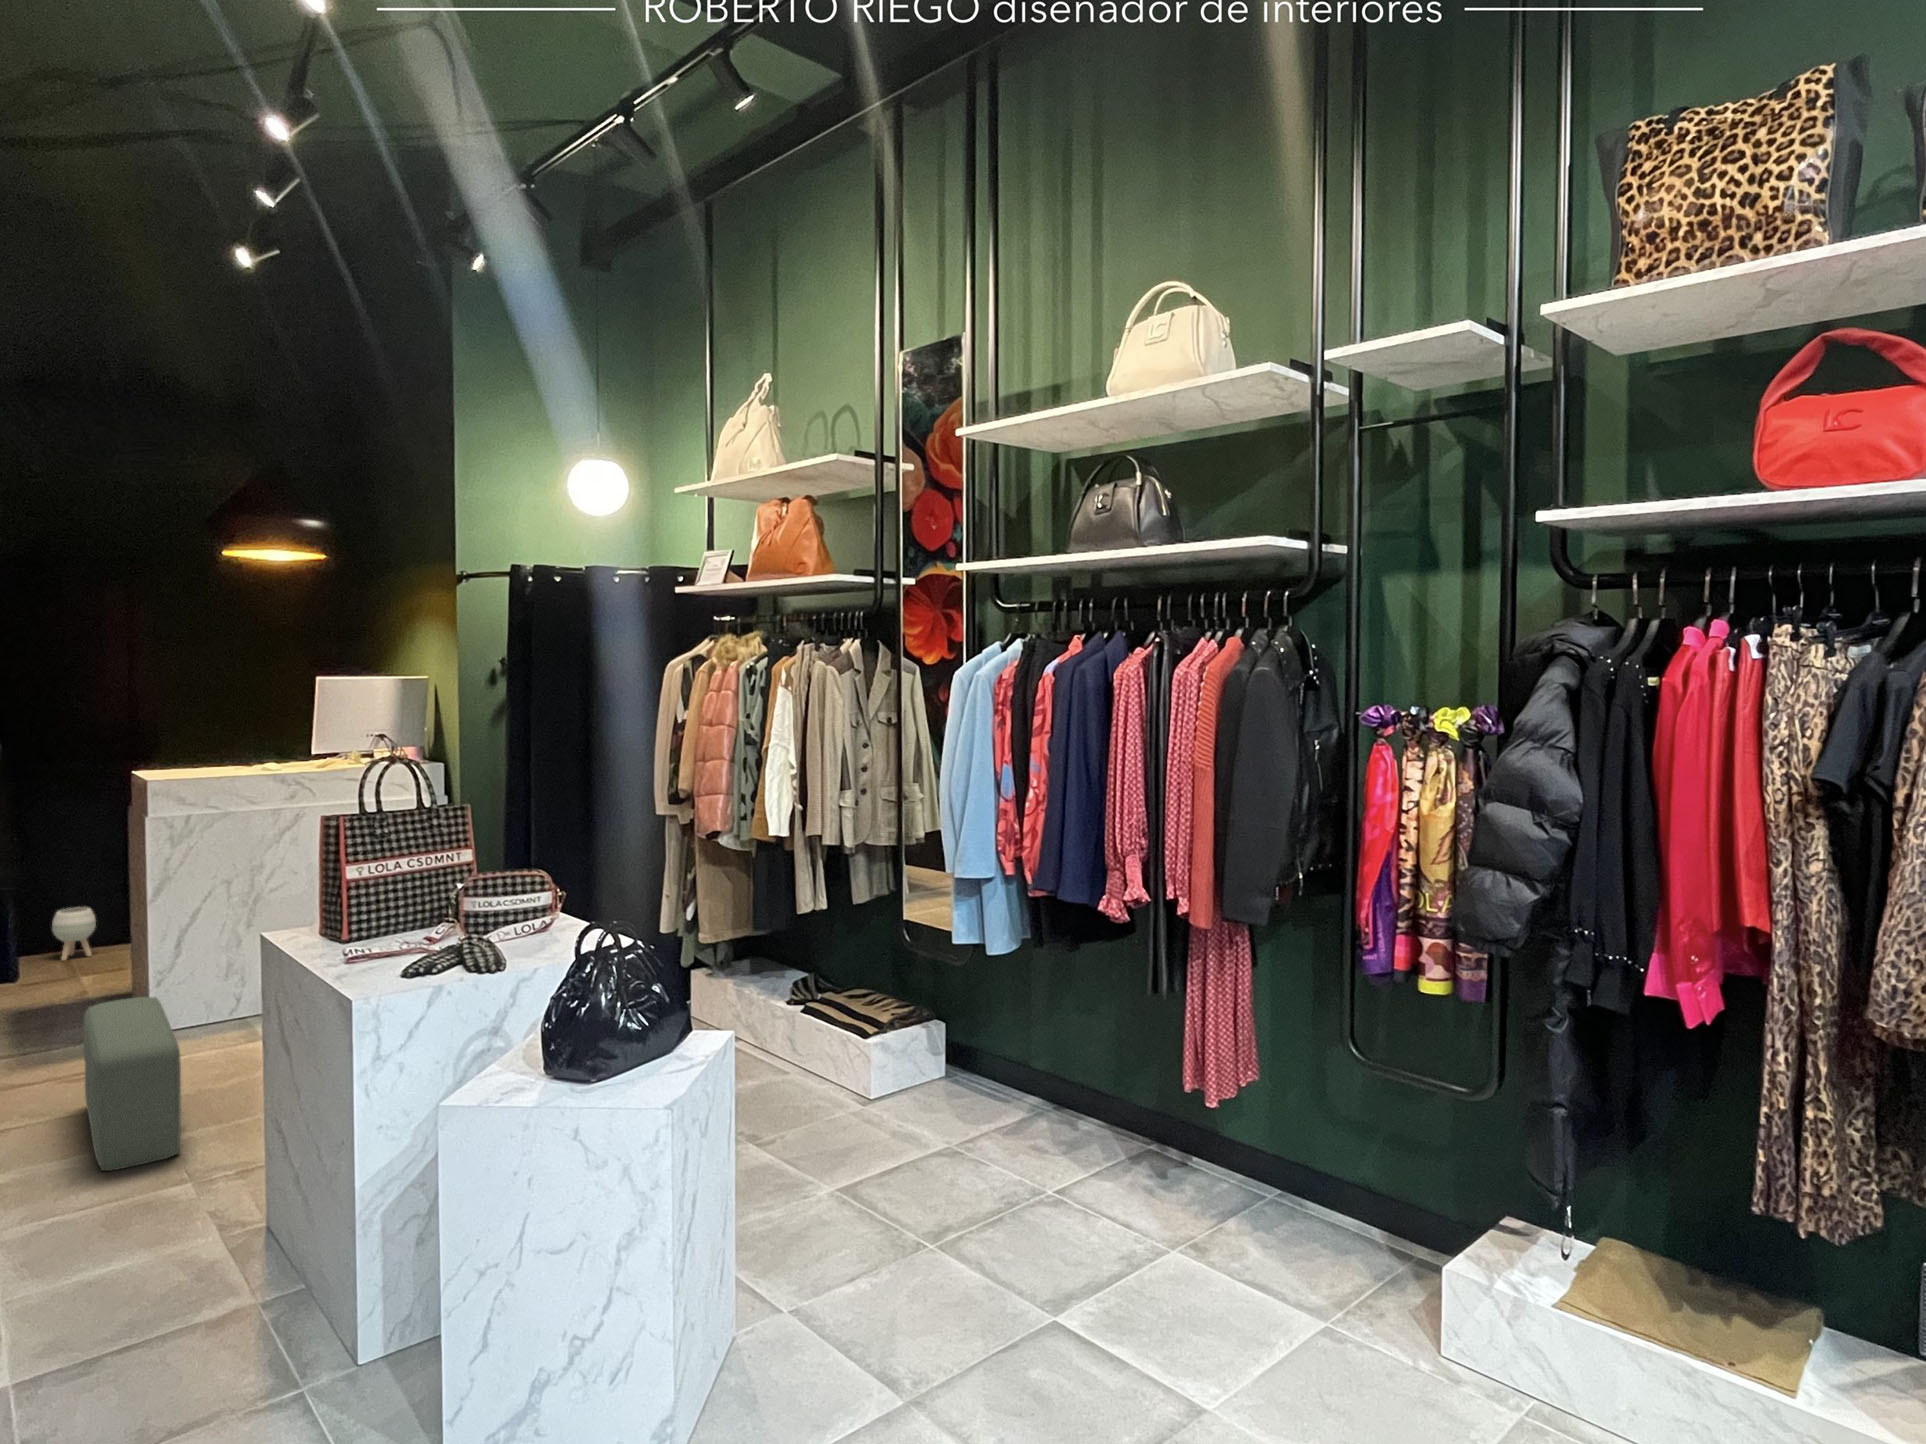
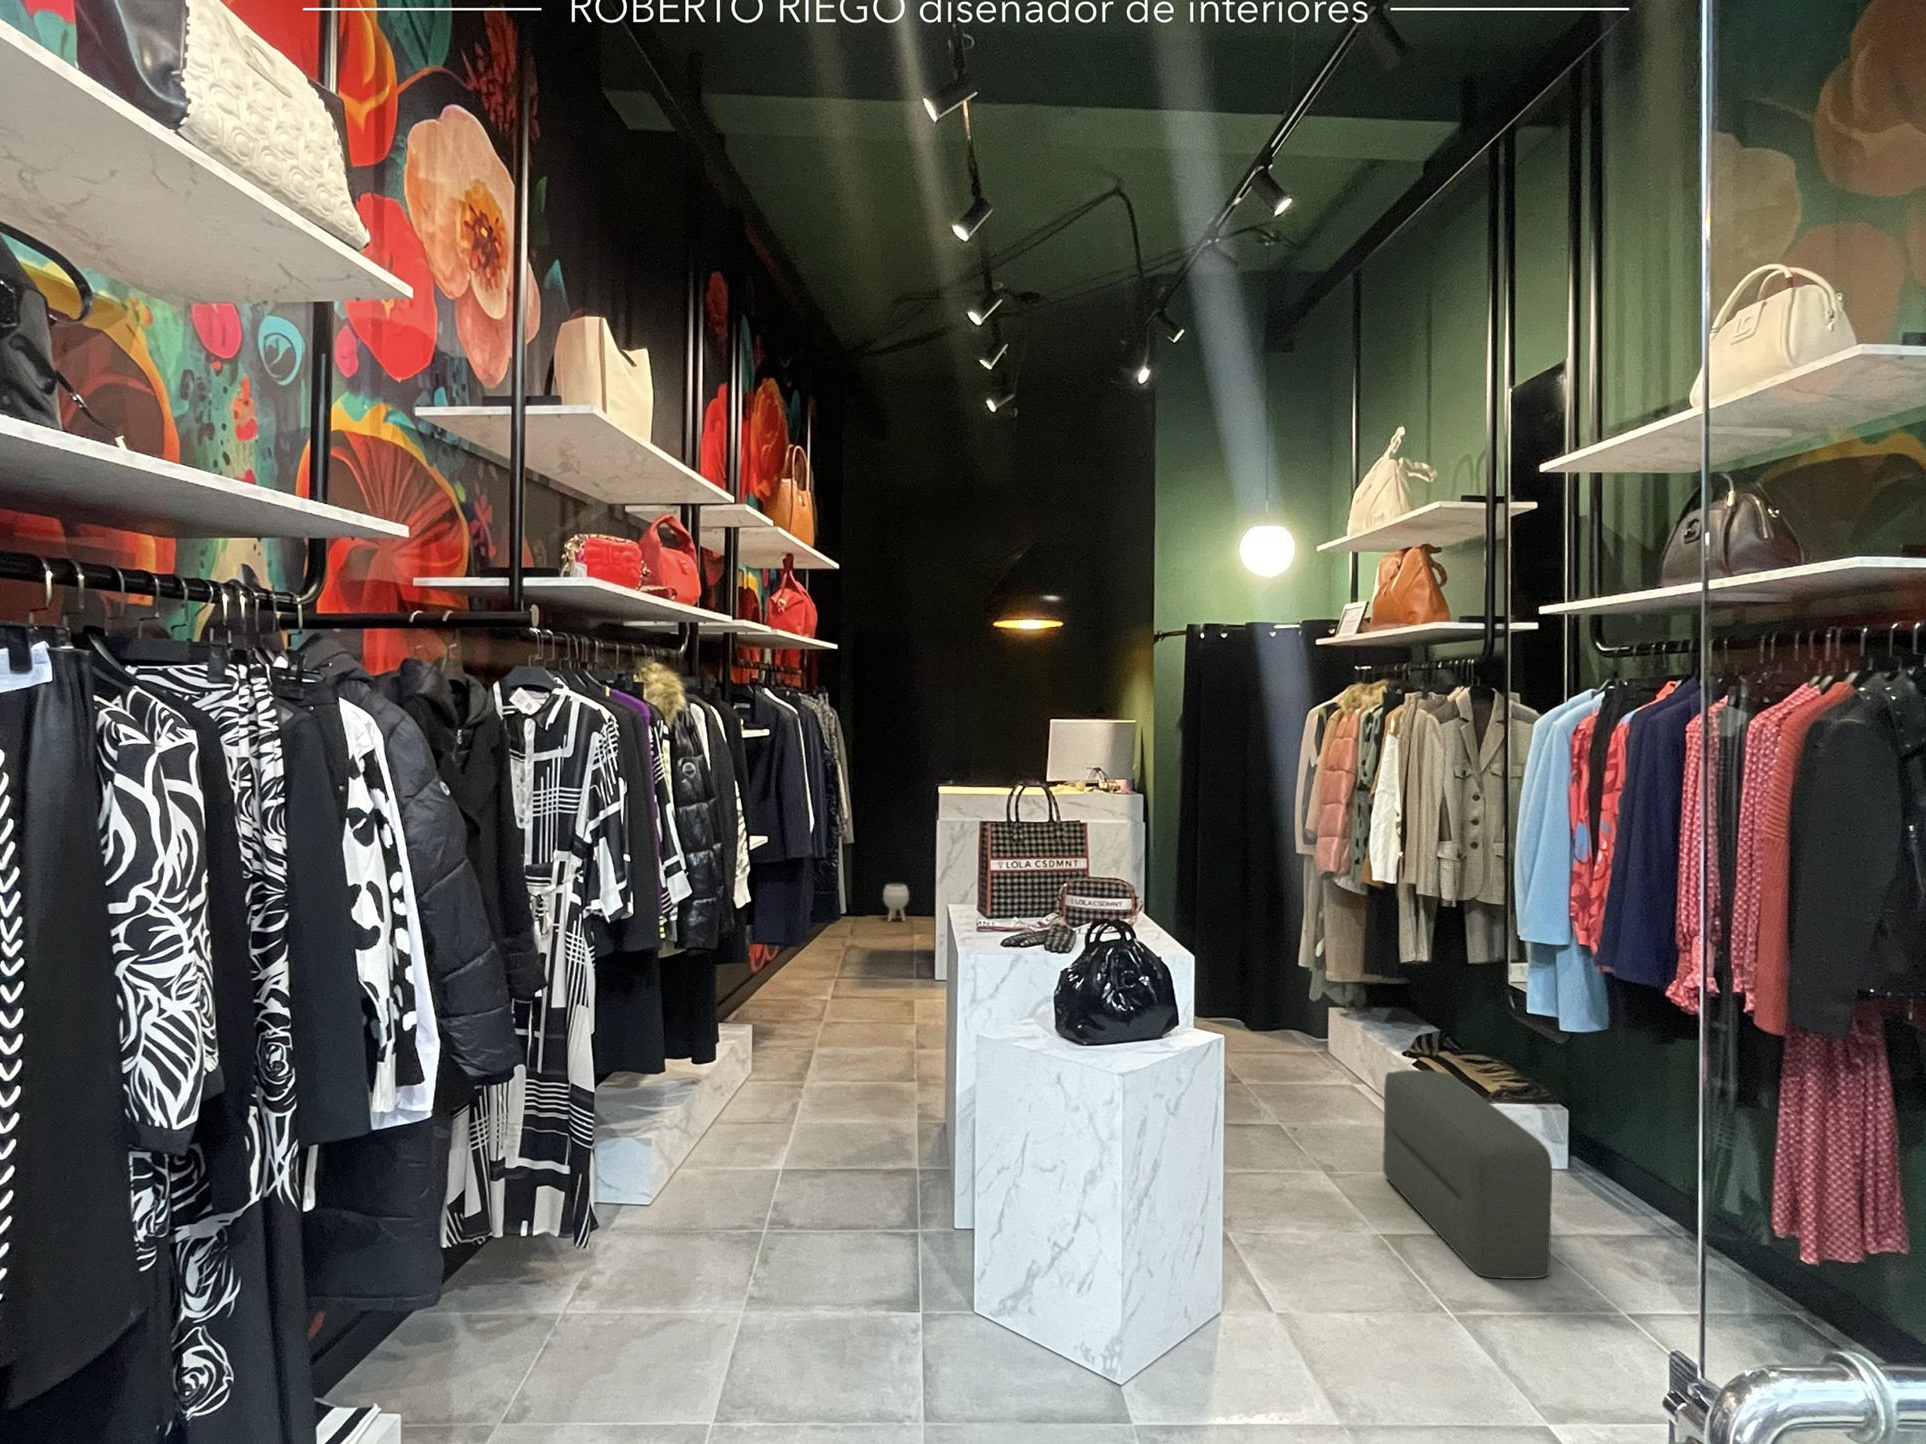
pouf: present [83,997,181,1171] -> present [1383,1070,1552,1279]

